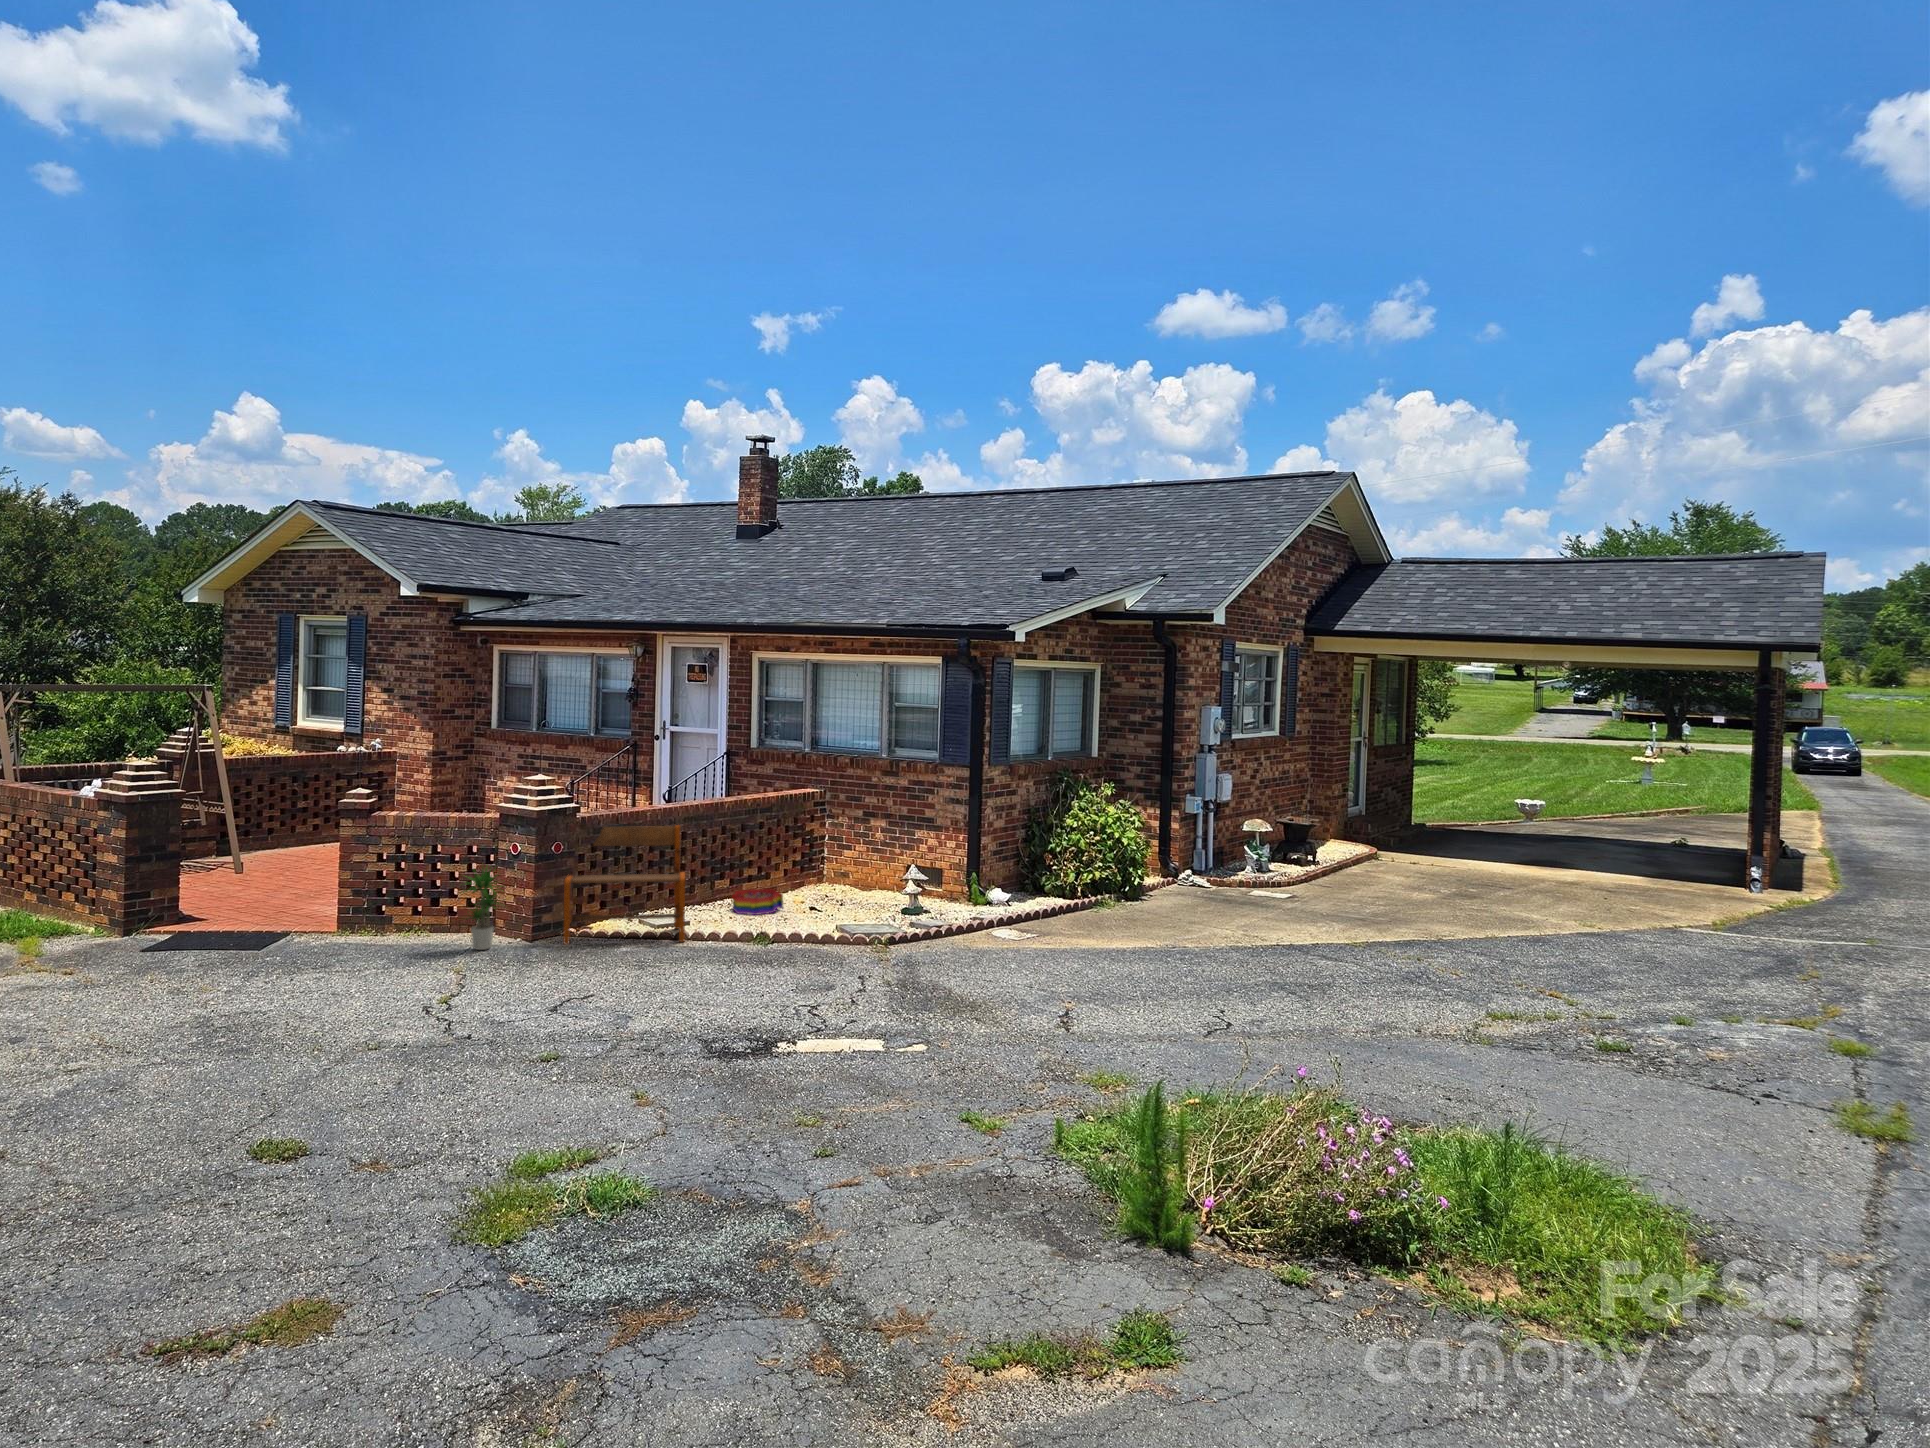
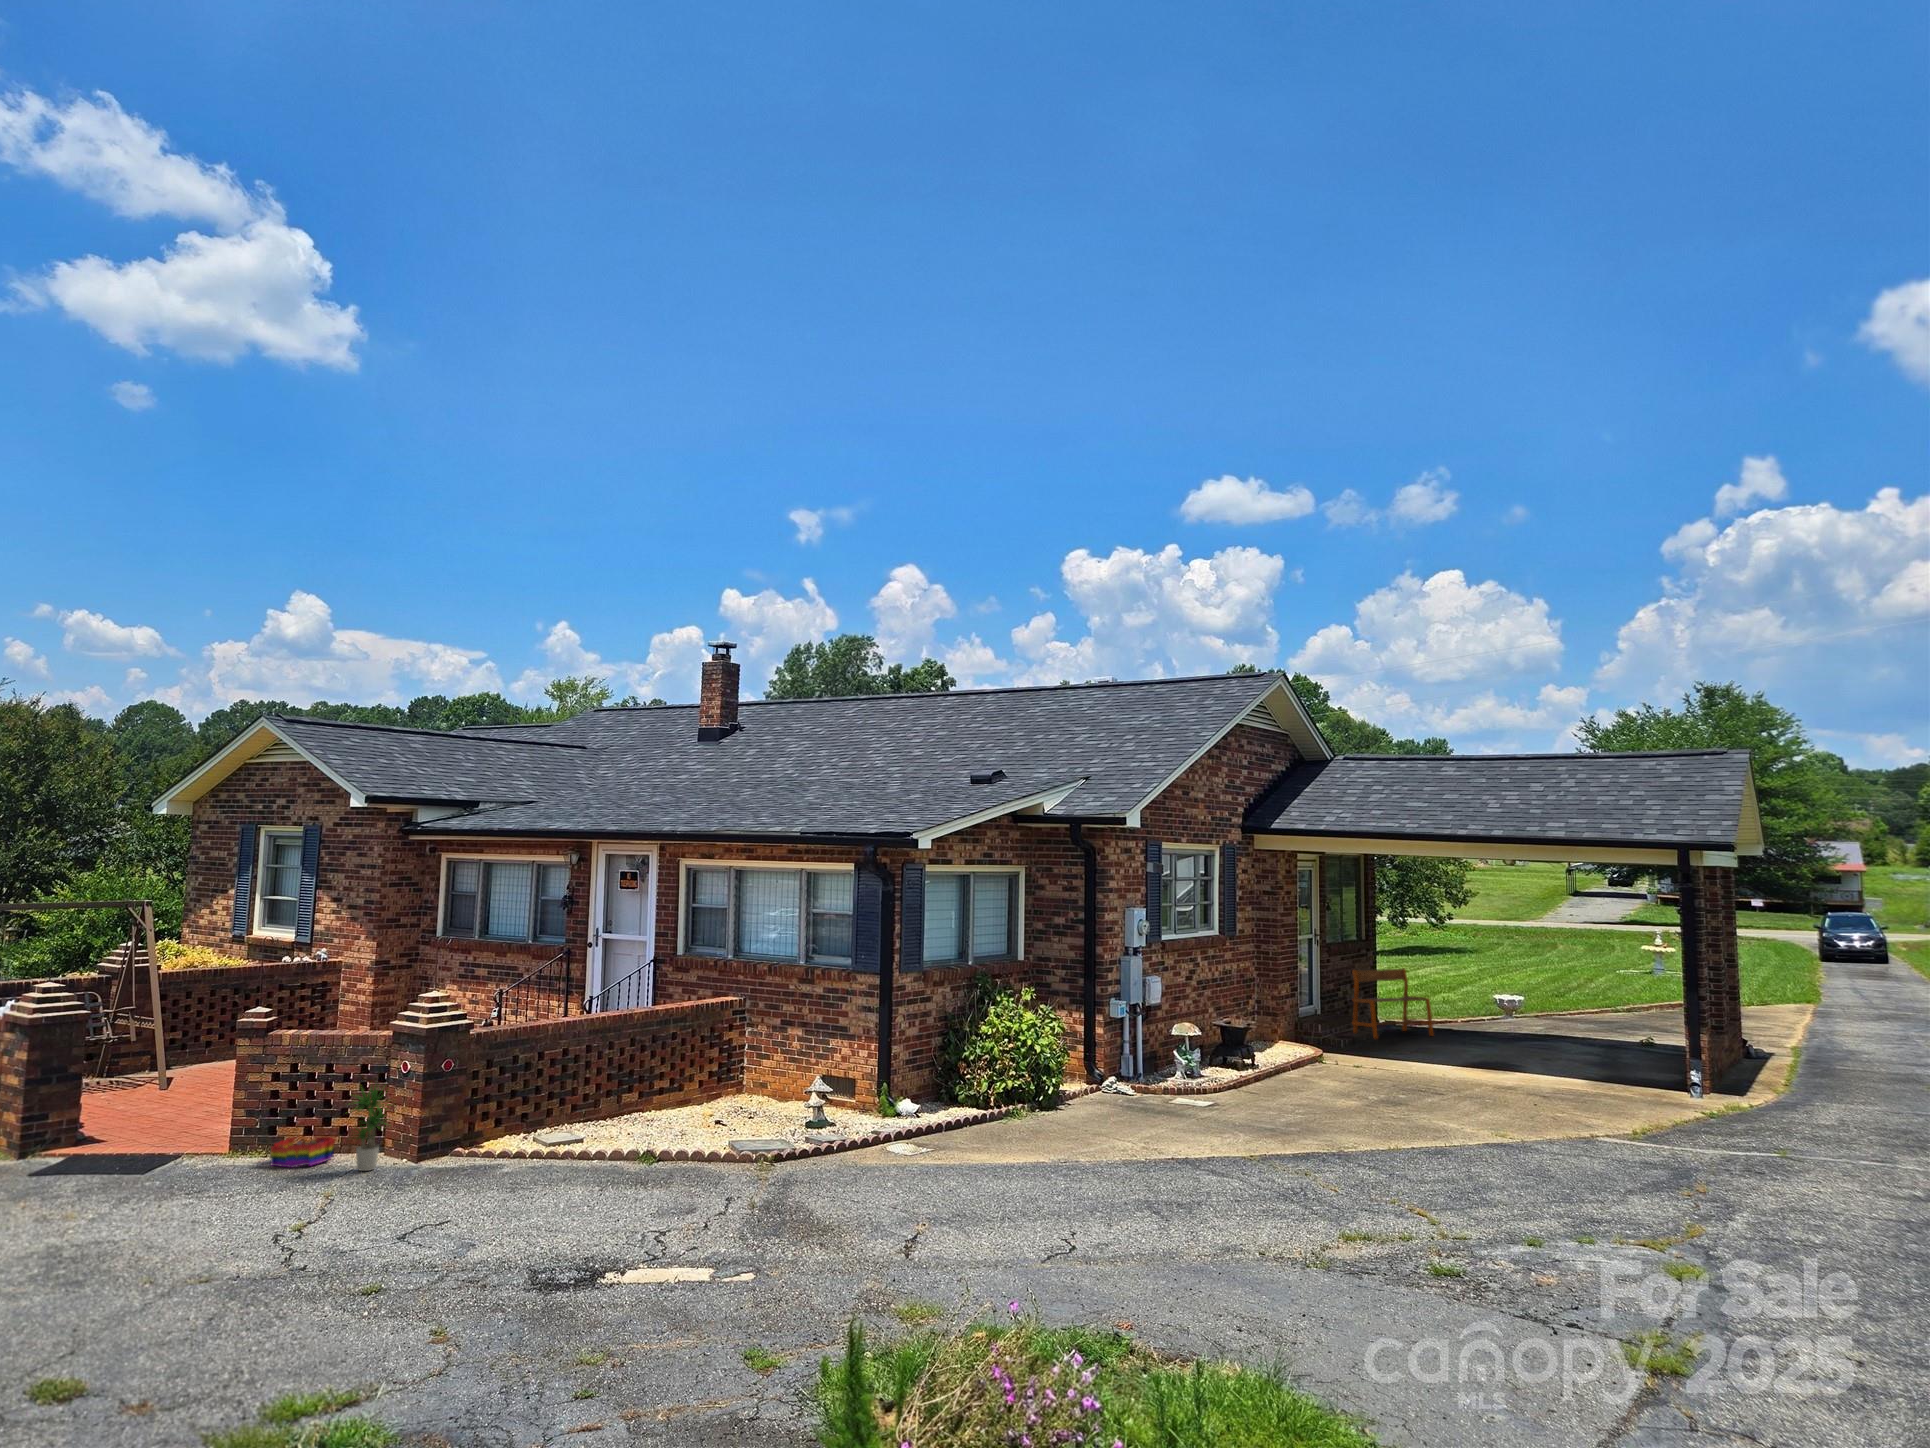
bench: present [563,825,685,945] -> present [1352,968,1433,1039]
storage bin: present [732,889,783,915] -> present [271,1137,335,1168]

